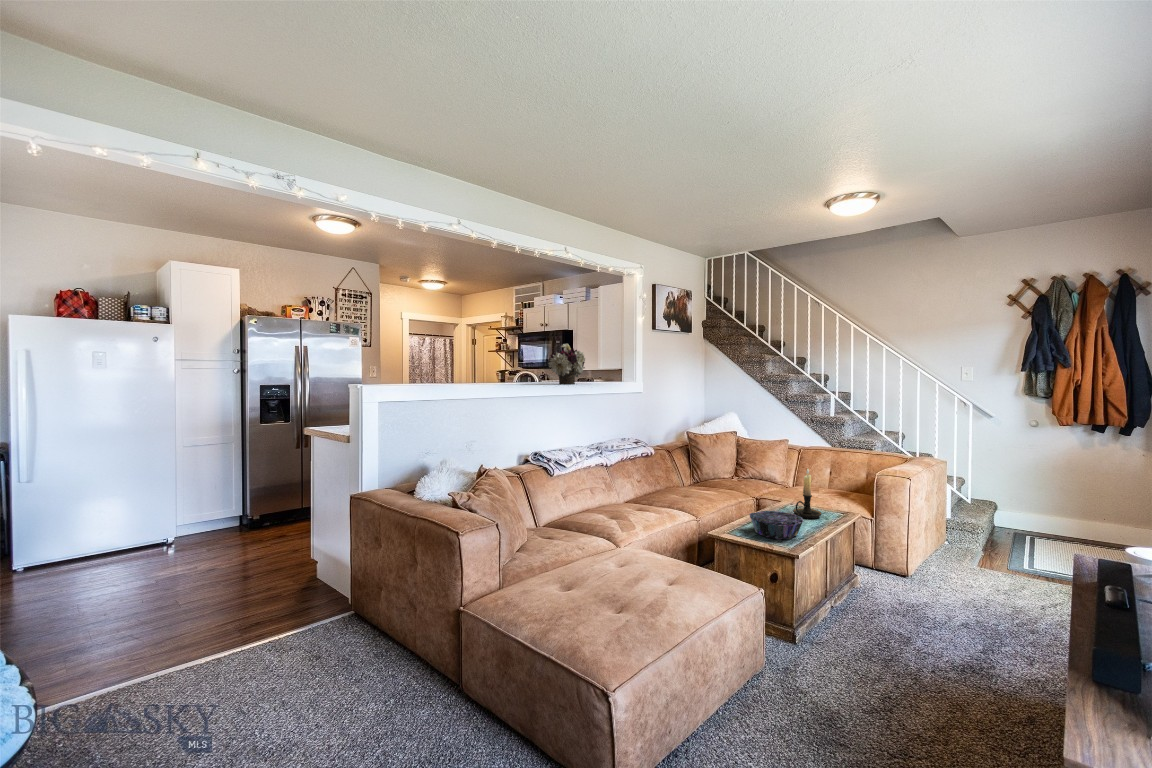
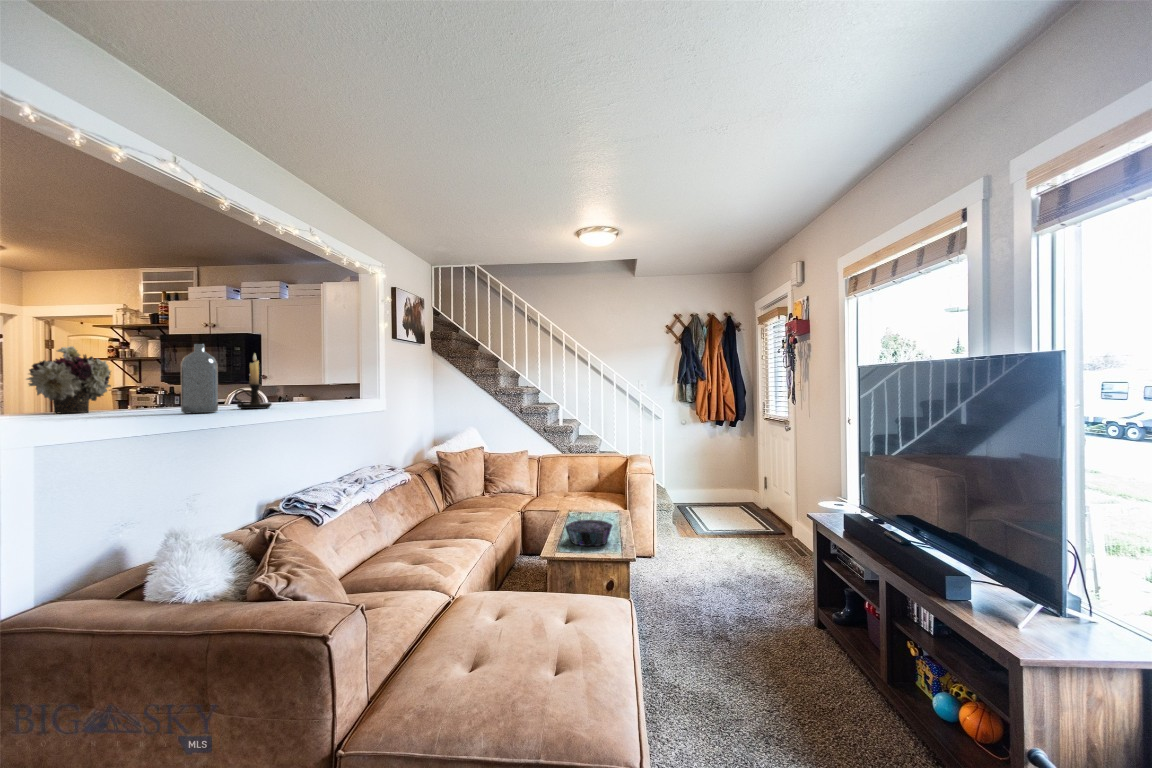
bottle: none [468,340,489,387] -> present [181,344,218,413]
flower arrangement: present [548,344,585,384] -> present [27,346,111,413]
candle holder: present [793,469,821,519] -> present [235,354,271,409]

